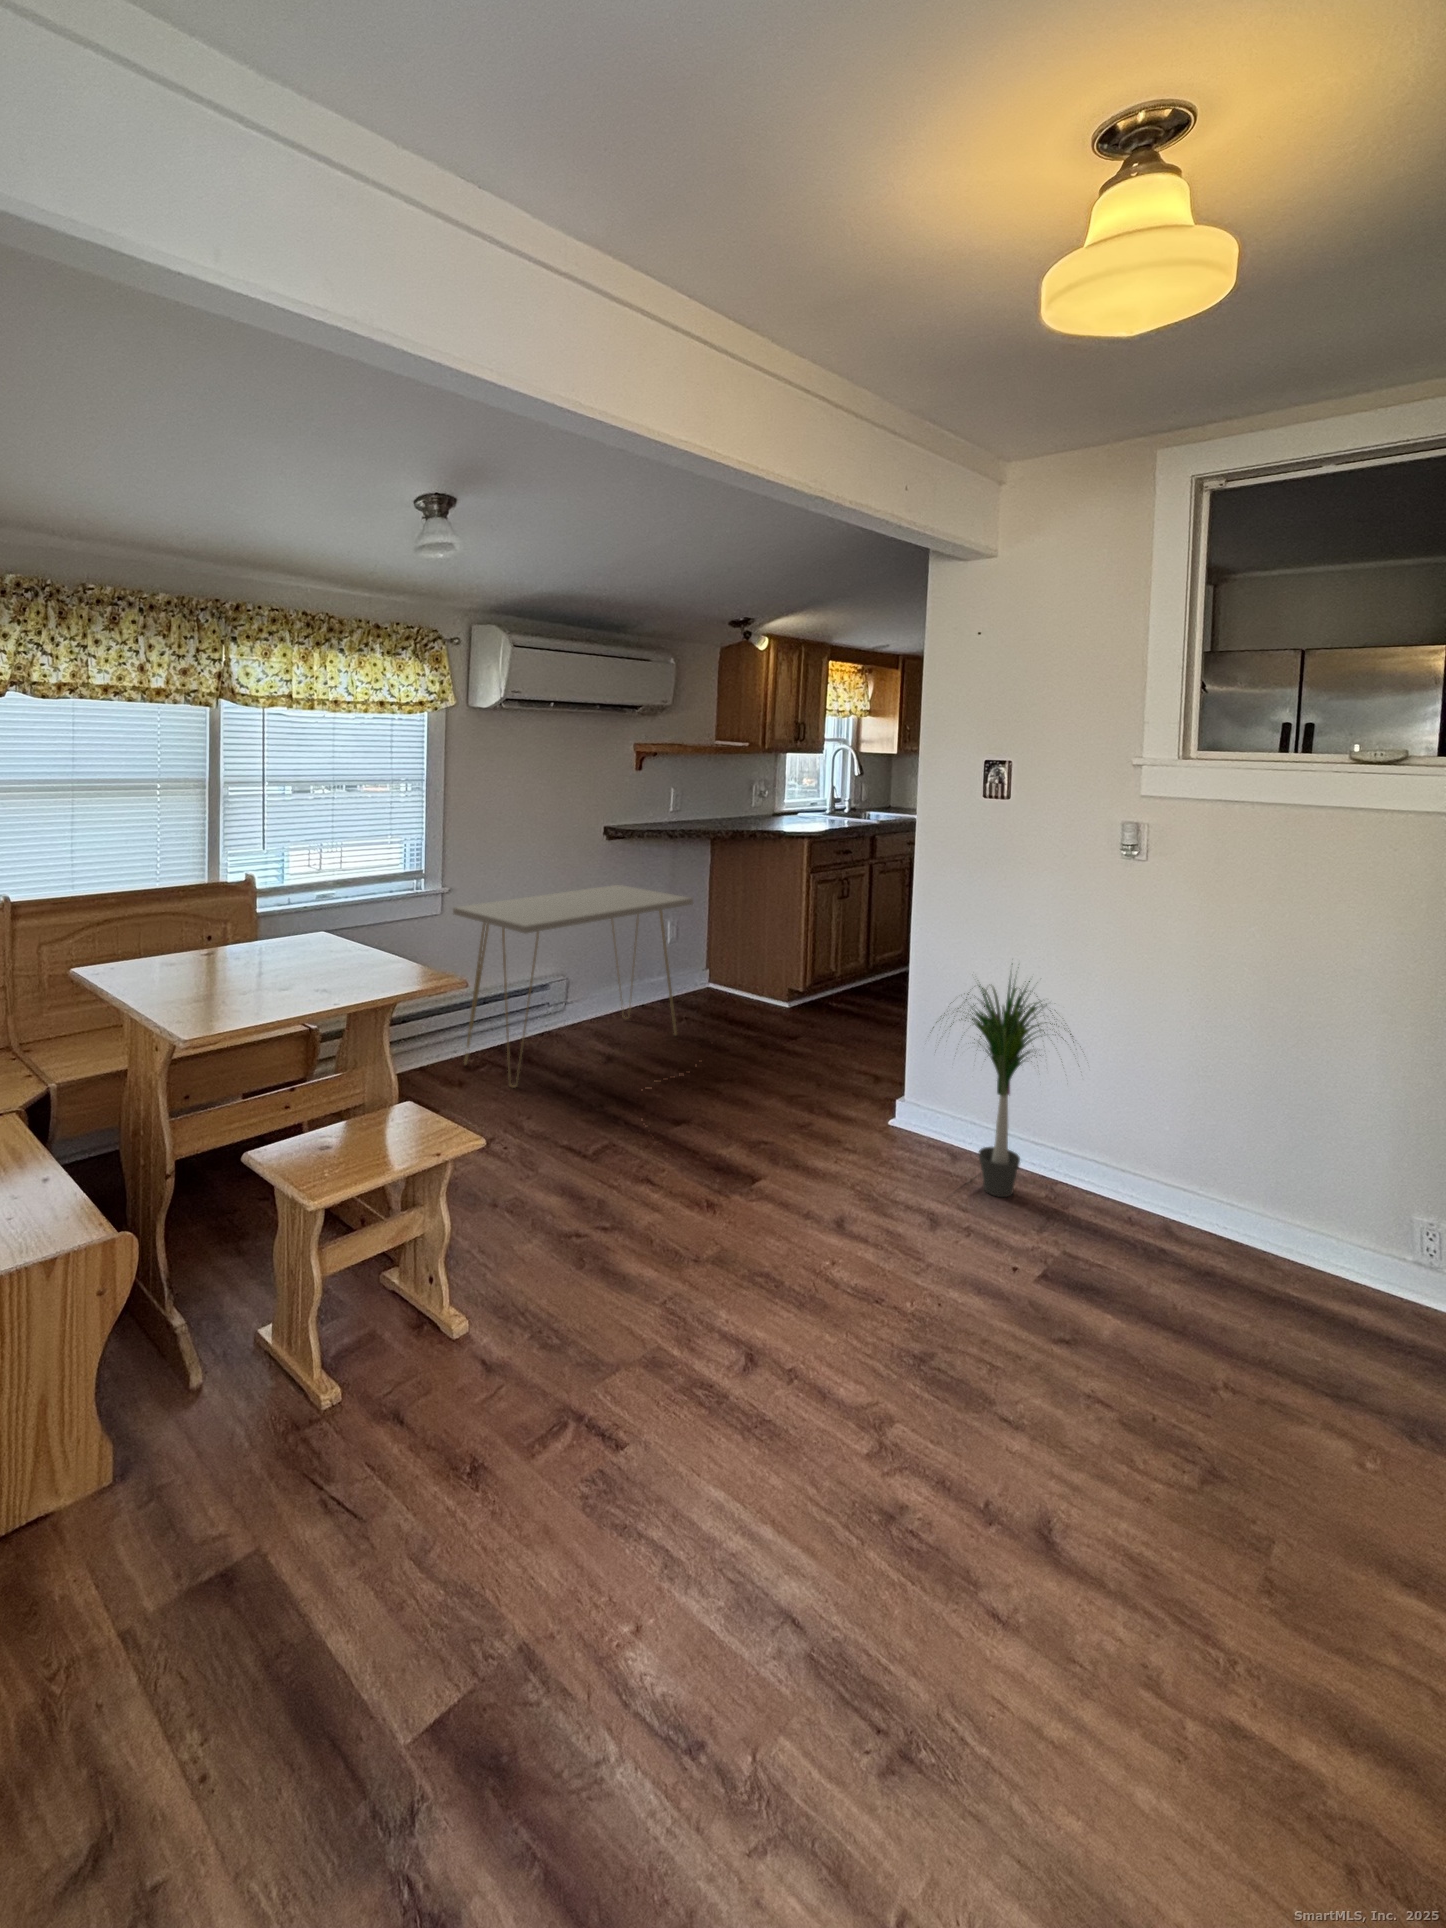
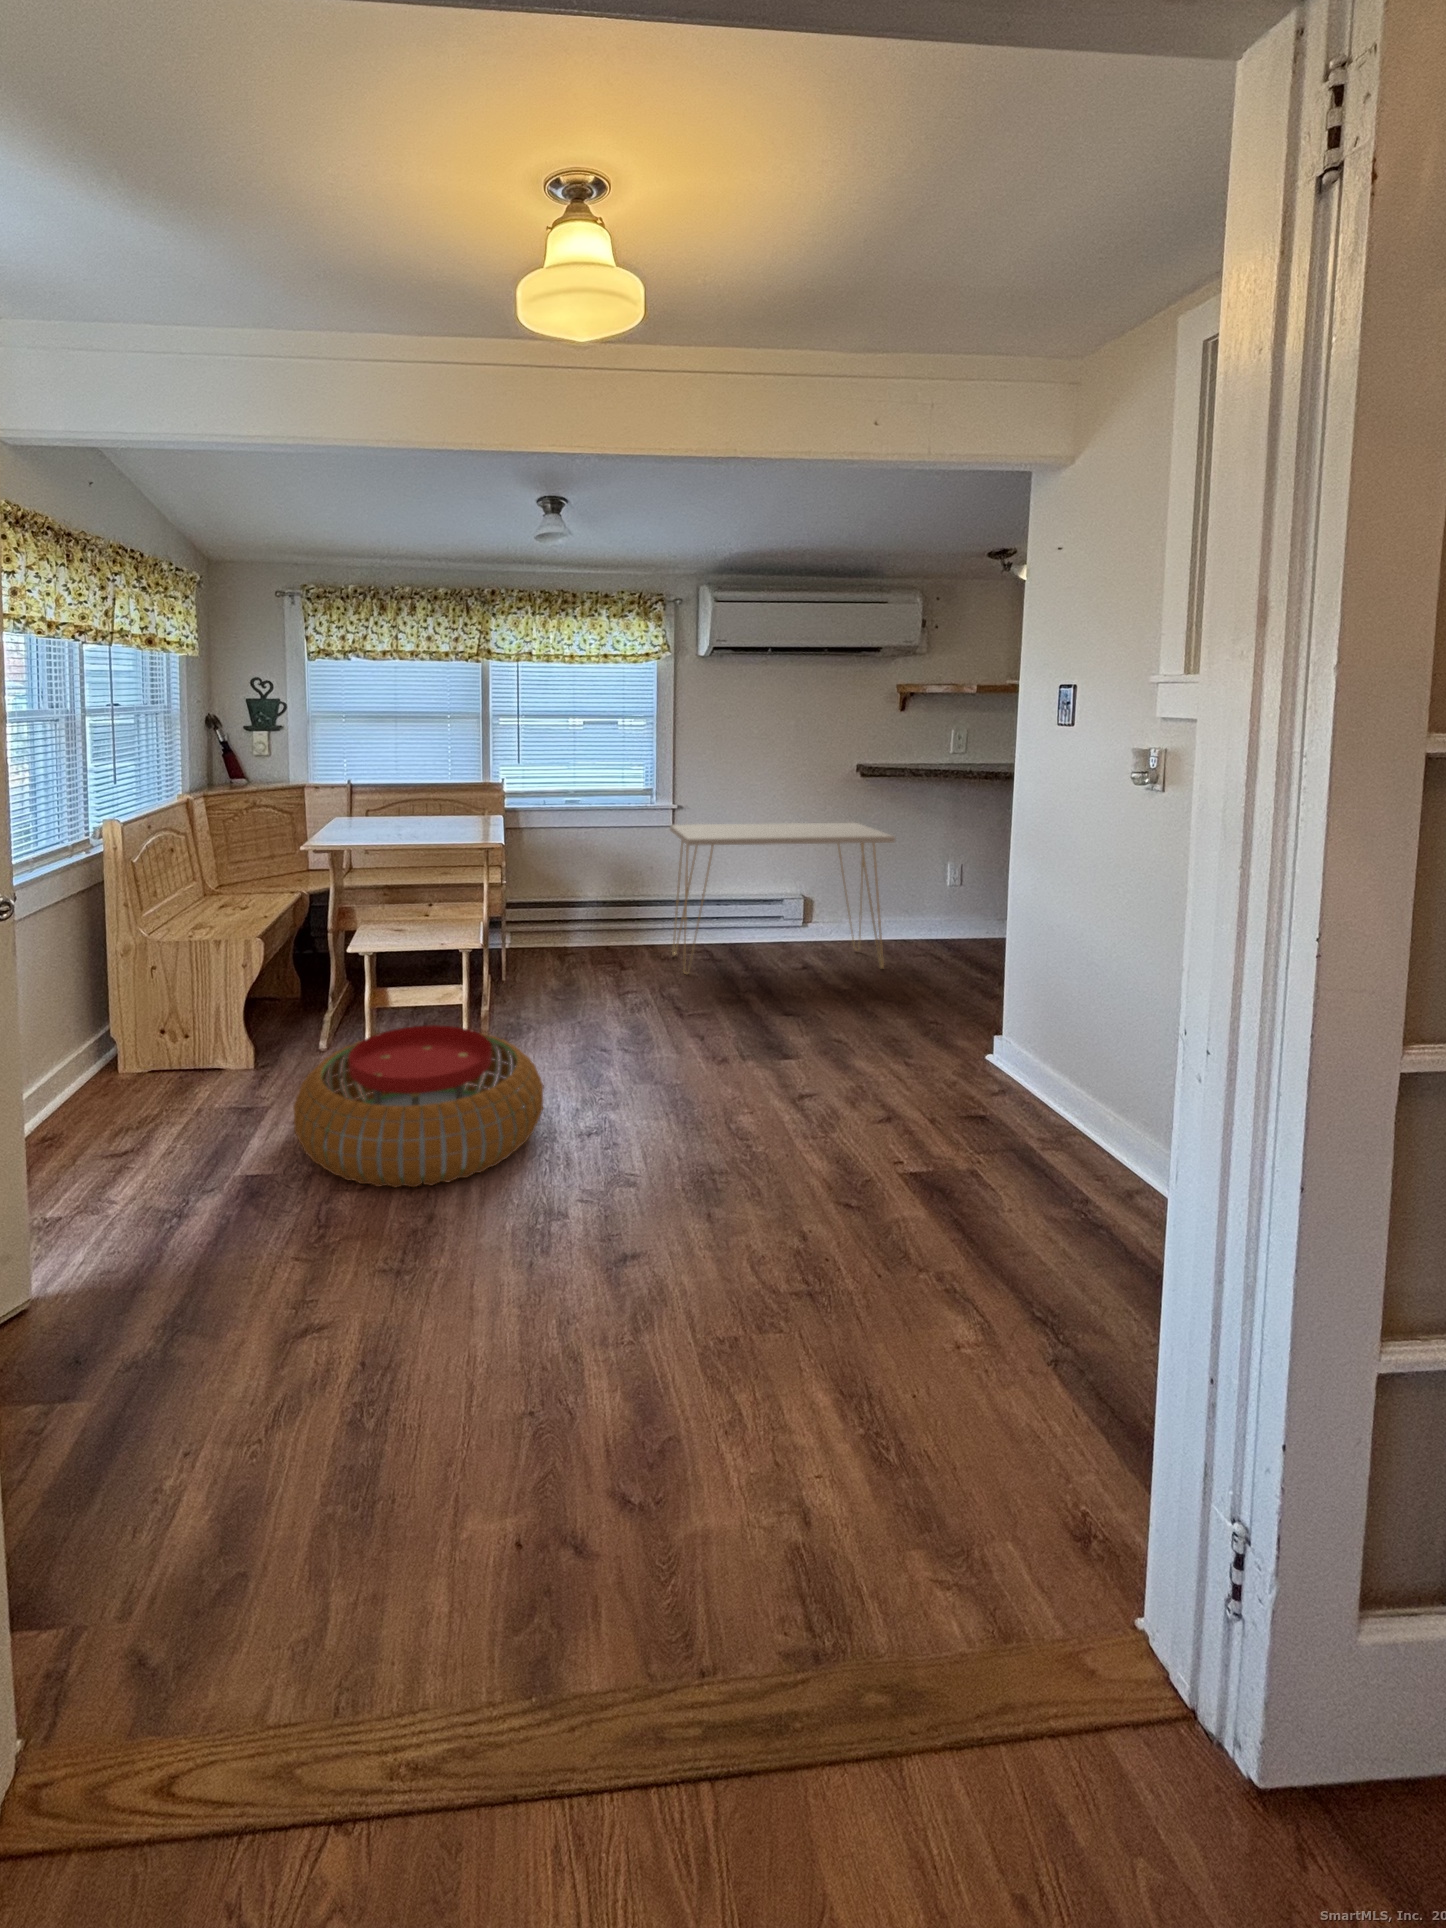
potted plant: present [933,967,1074,1197] -> none [907,891,1073,1125]
pouf: none [389,1271,790,1651] -> present [293,1025,544,1188]

